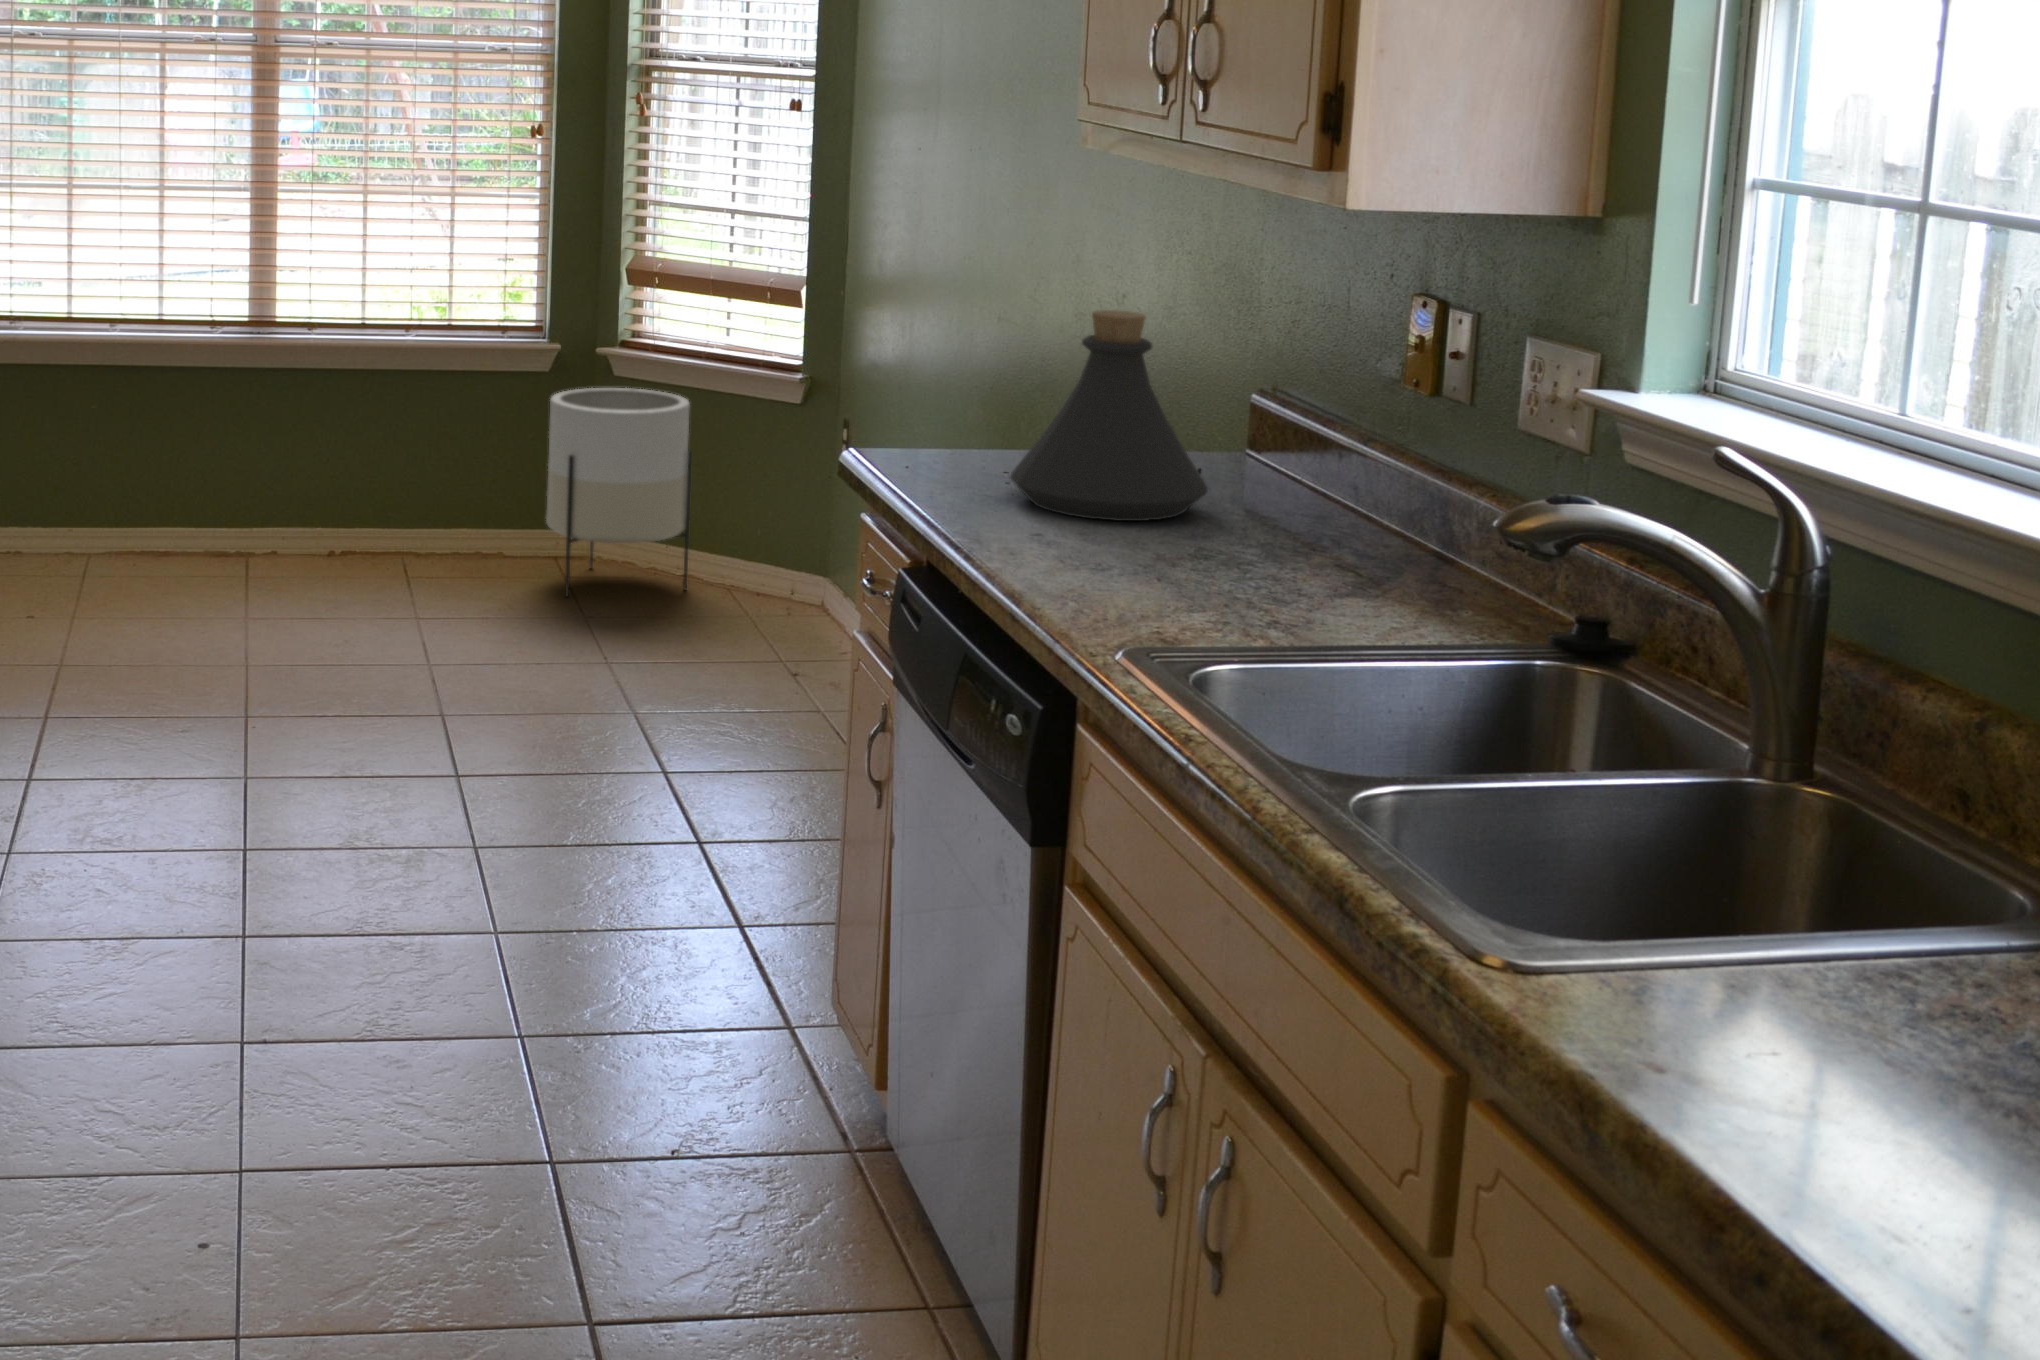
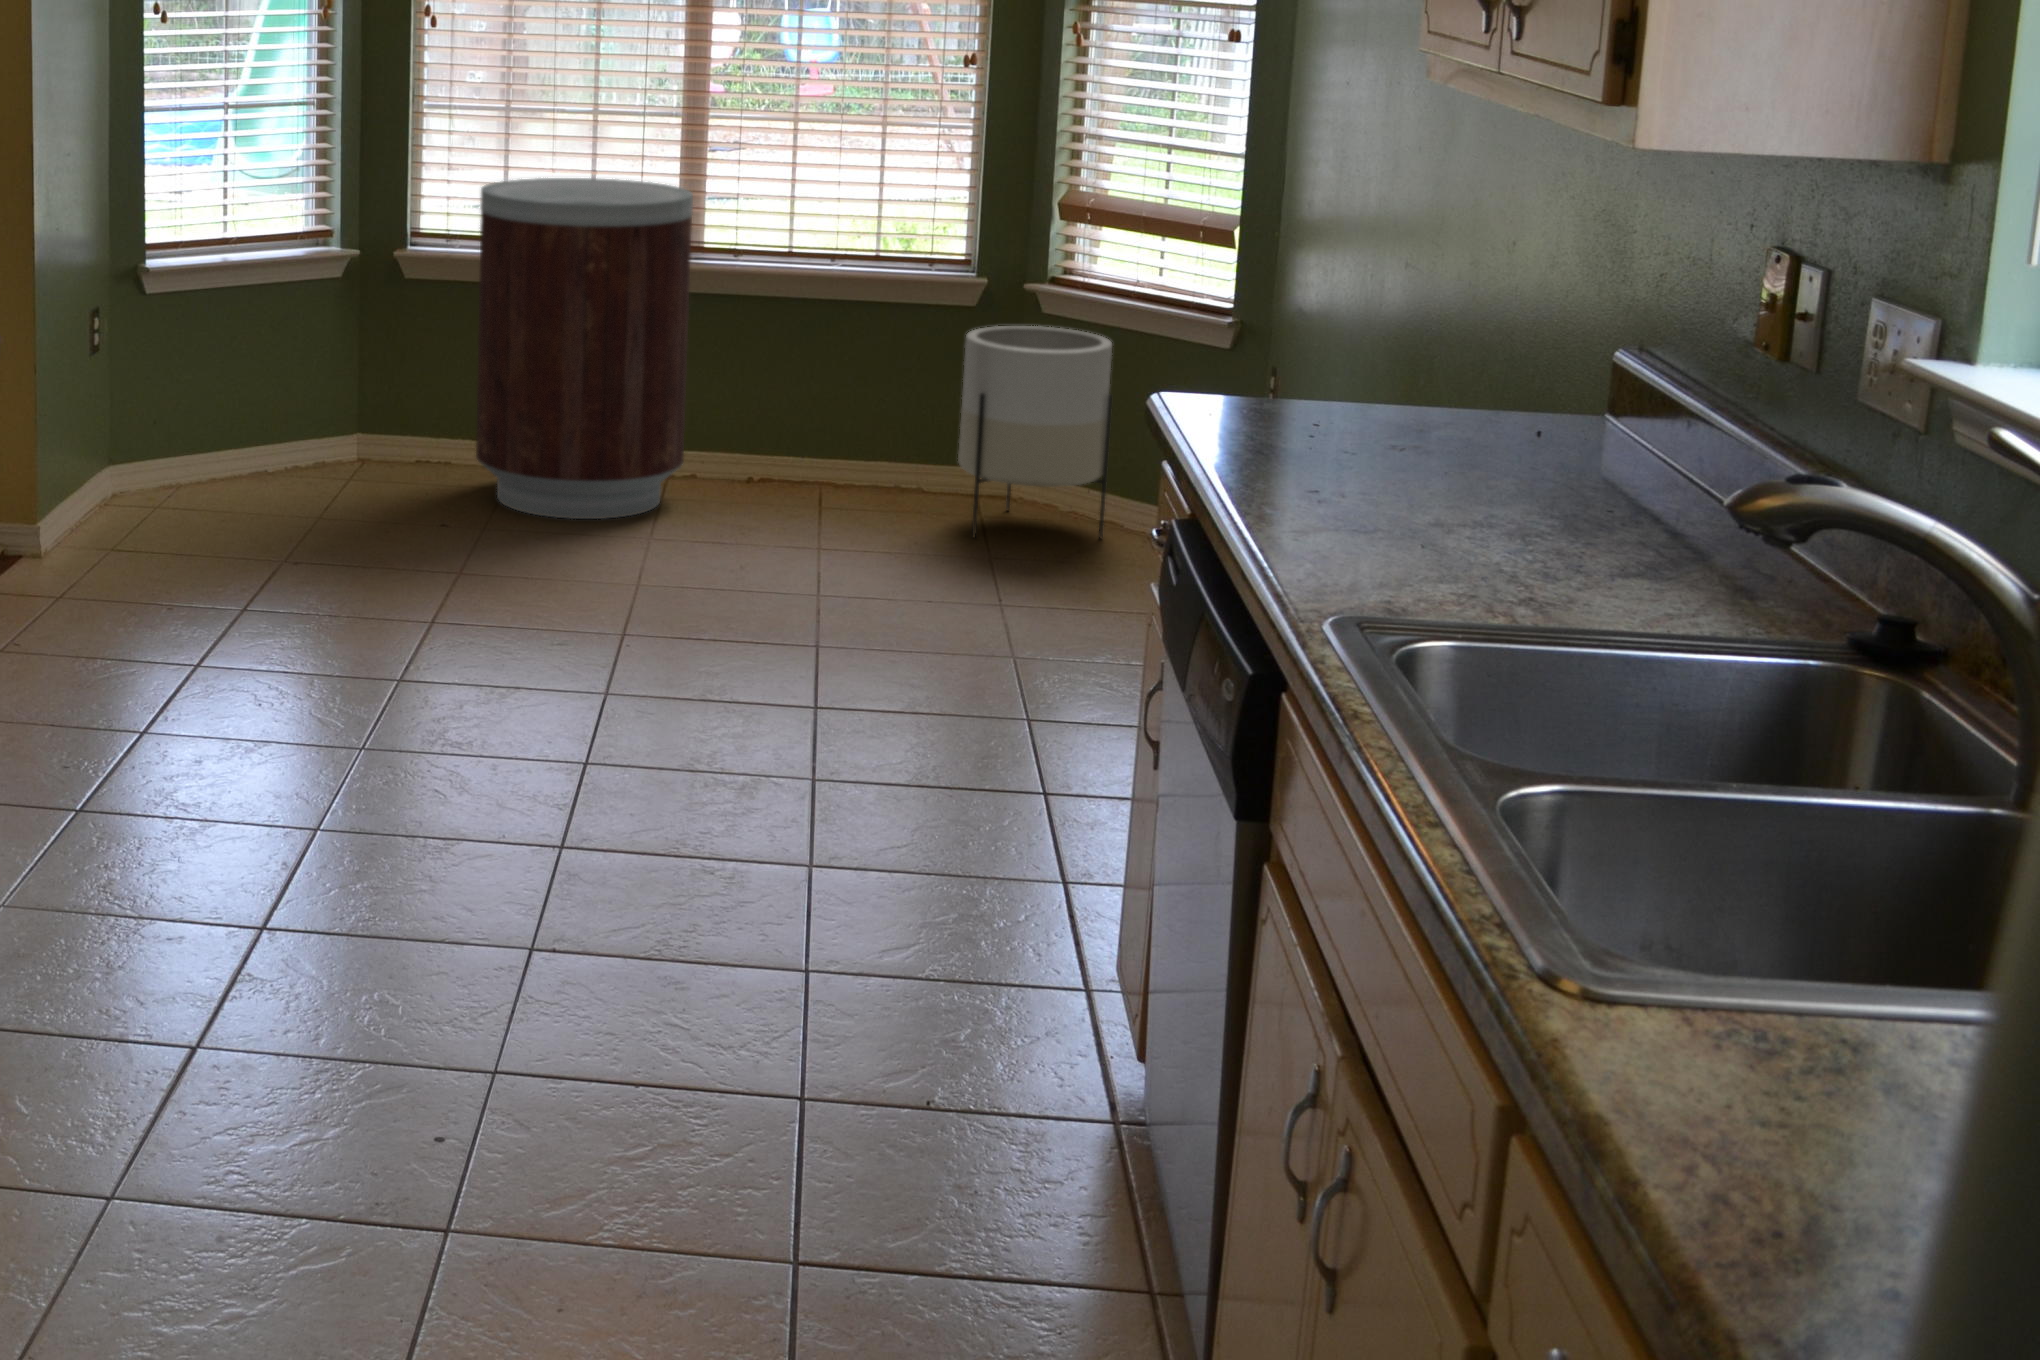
trash can: none [52,254,274,603] -> present [476,178,693,519]
bottle: present [1010,310,1208,521] -> none [1298,257,1523,486]

